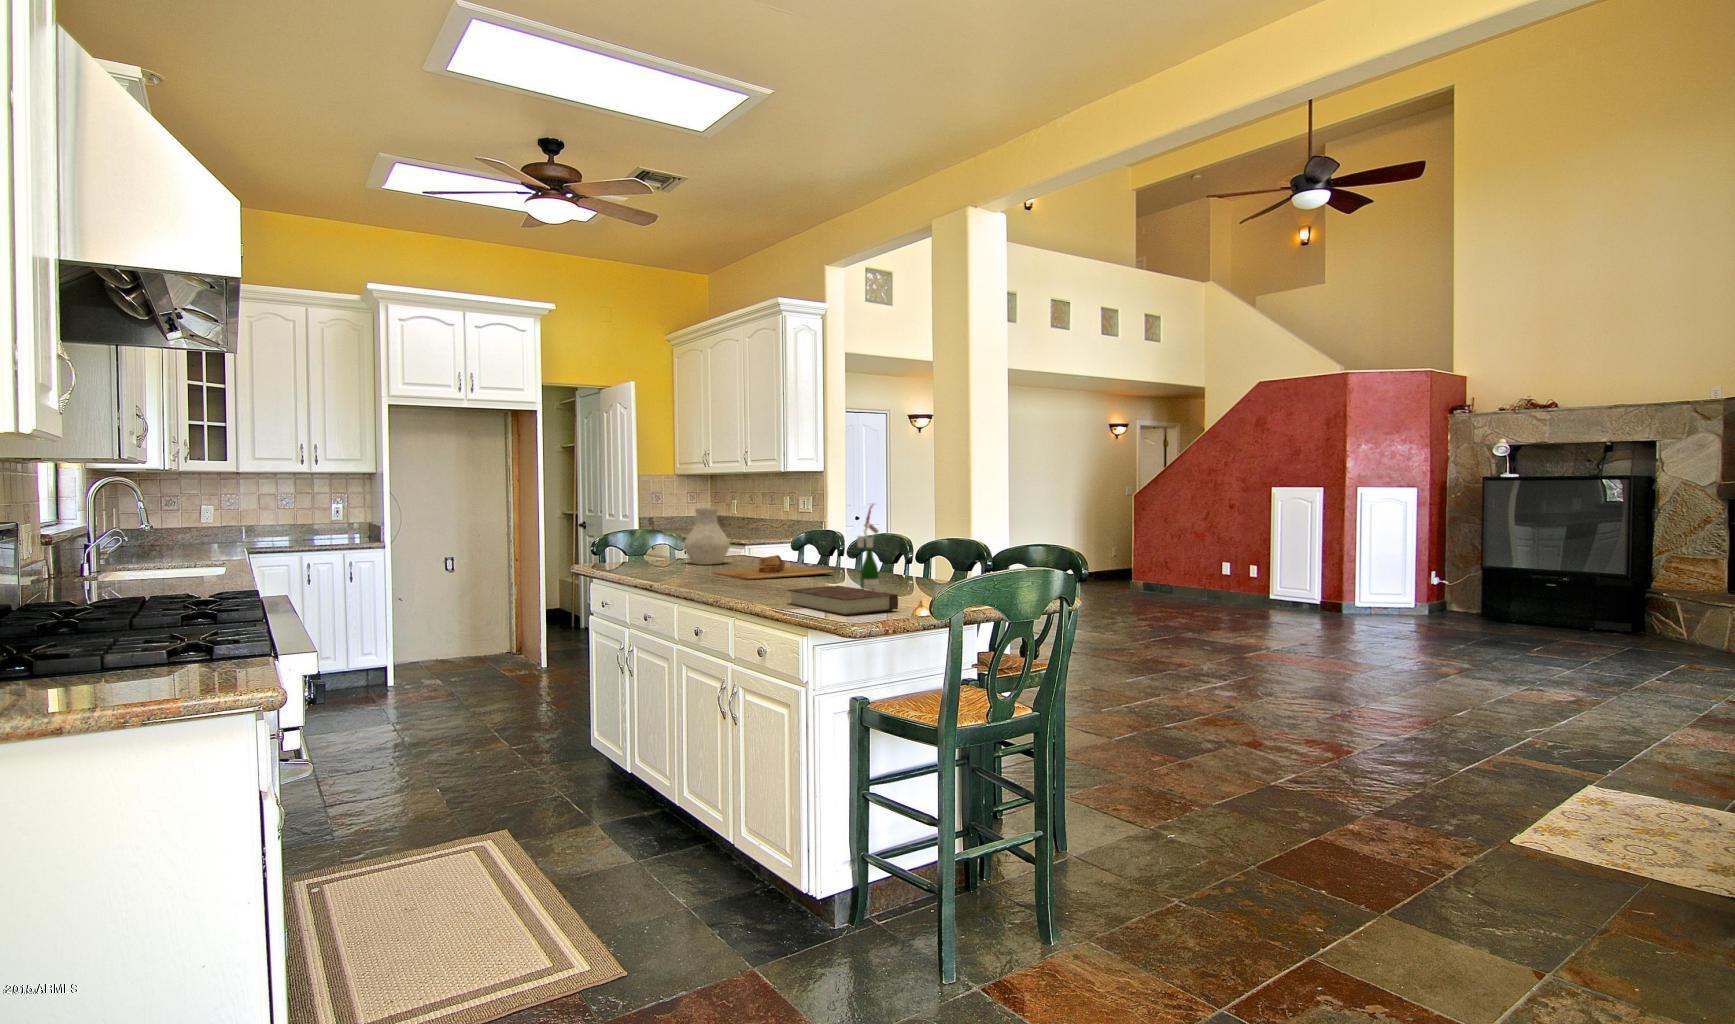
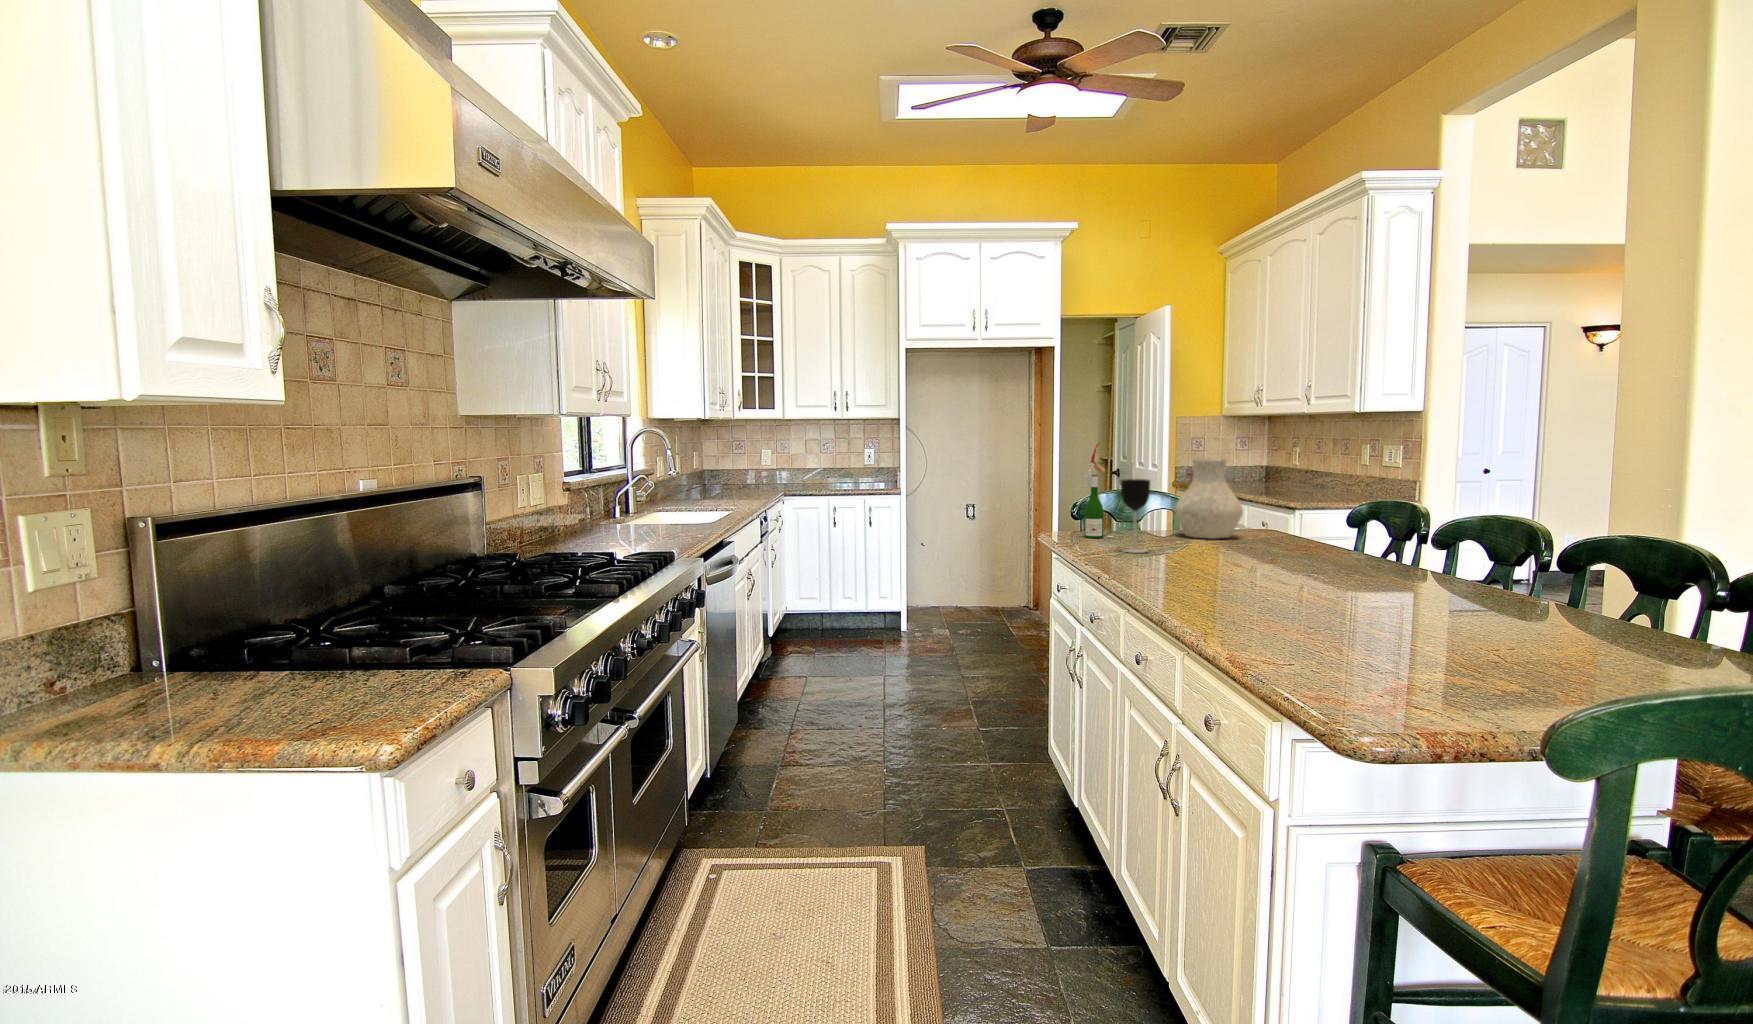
wine bottle: present [857,505,879,591] -> present [1084,443,1113,538]
wine glass: none [657,522,678,574] -> present [1121,479,1150,553]
cutting board: present [713,555,834,580] -> none [1200,535,1405,573]
book: present [787,586,898,615] -> none [1275,612,1523,693]

